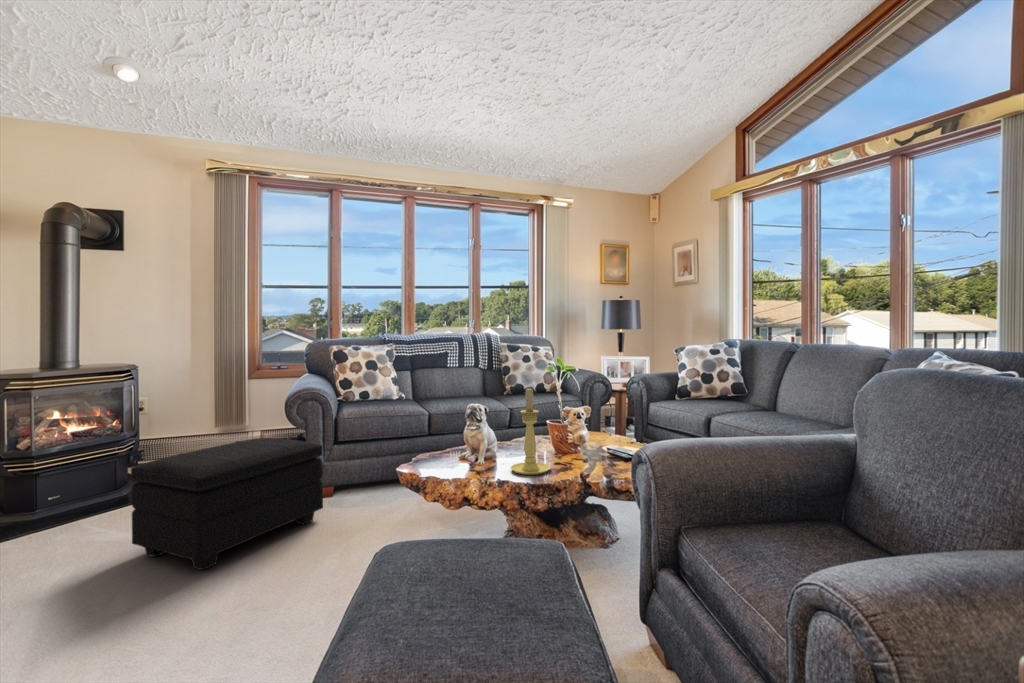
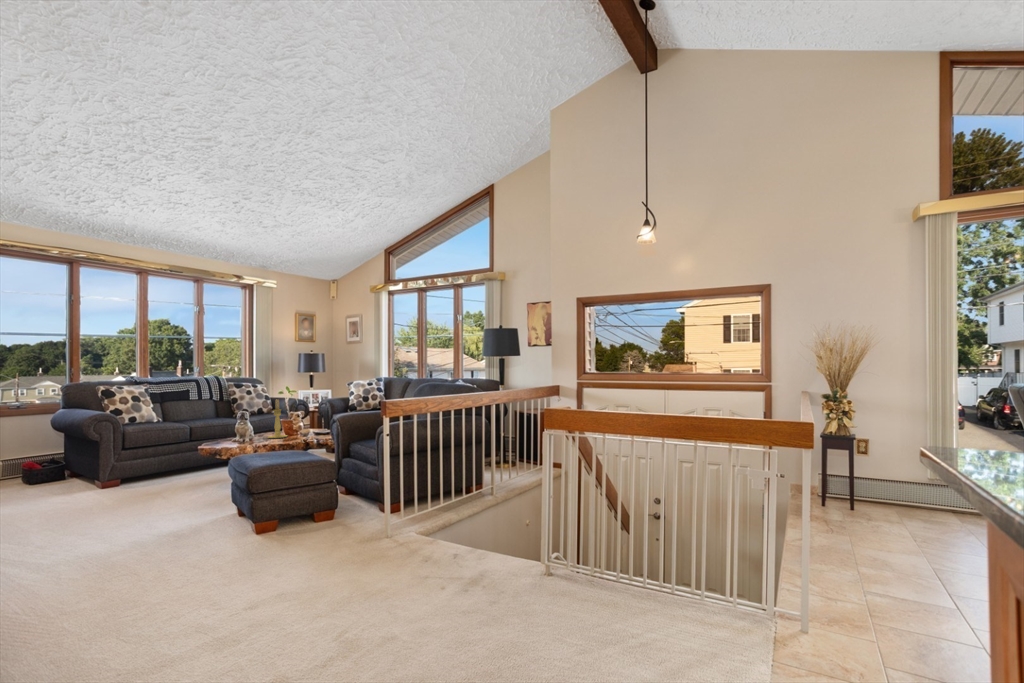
footstool: present [131,438,323,570] -> none [24,442,135,509]

